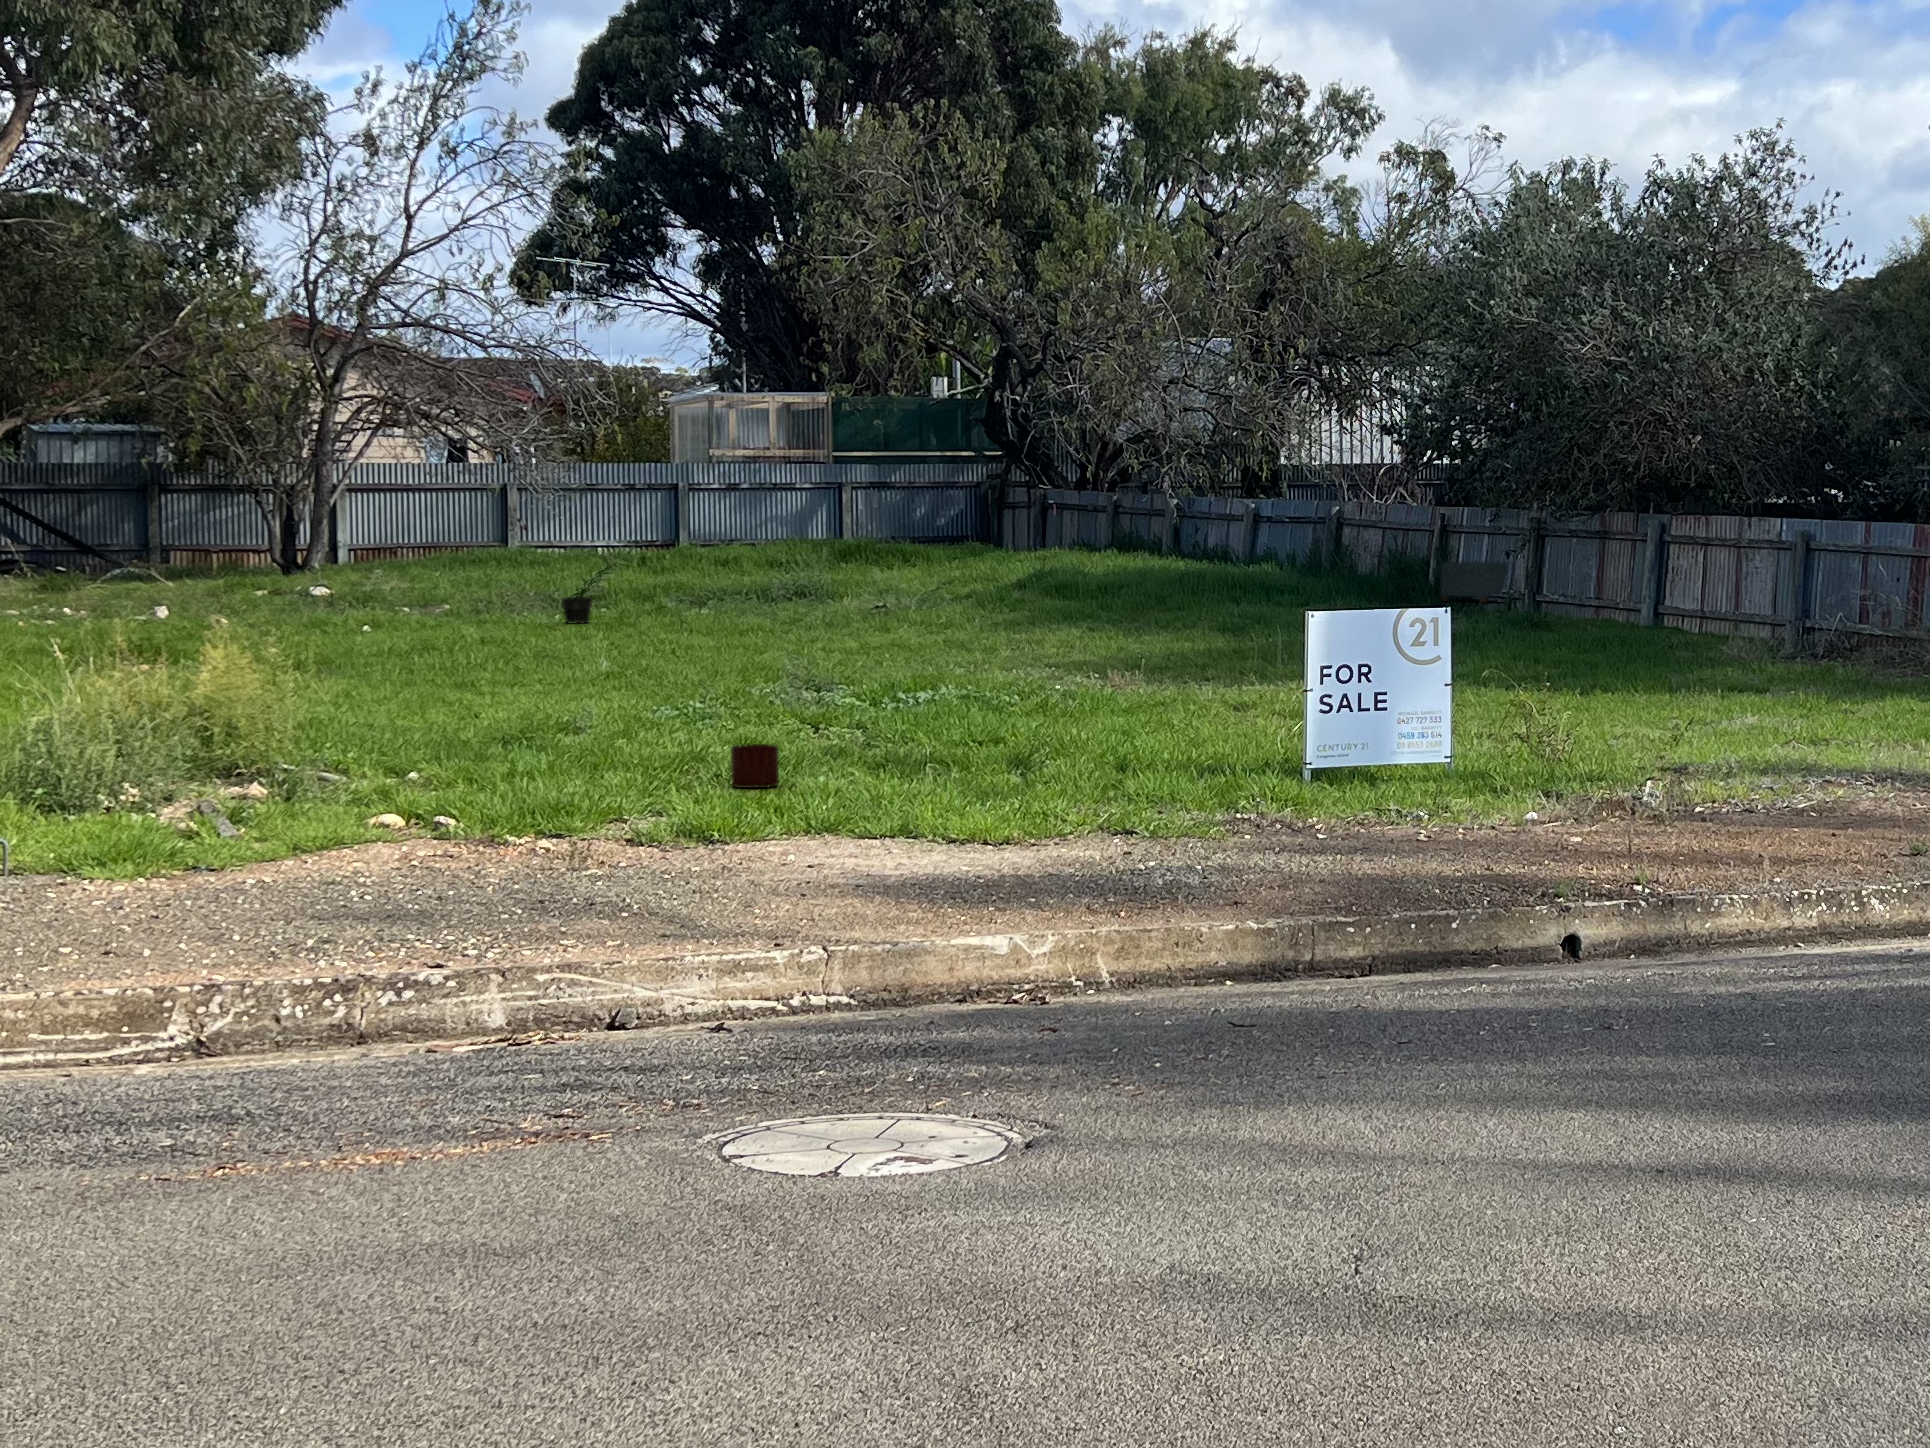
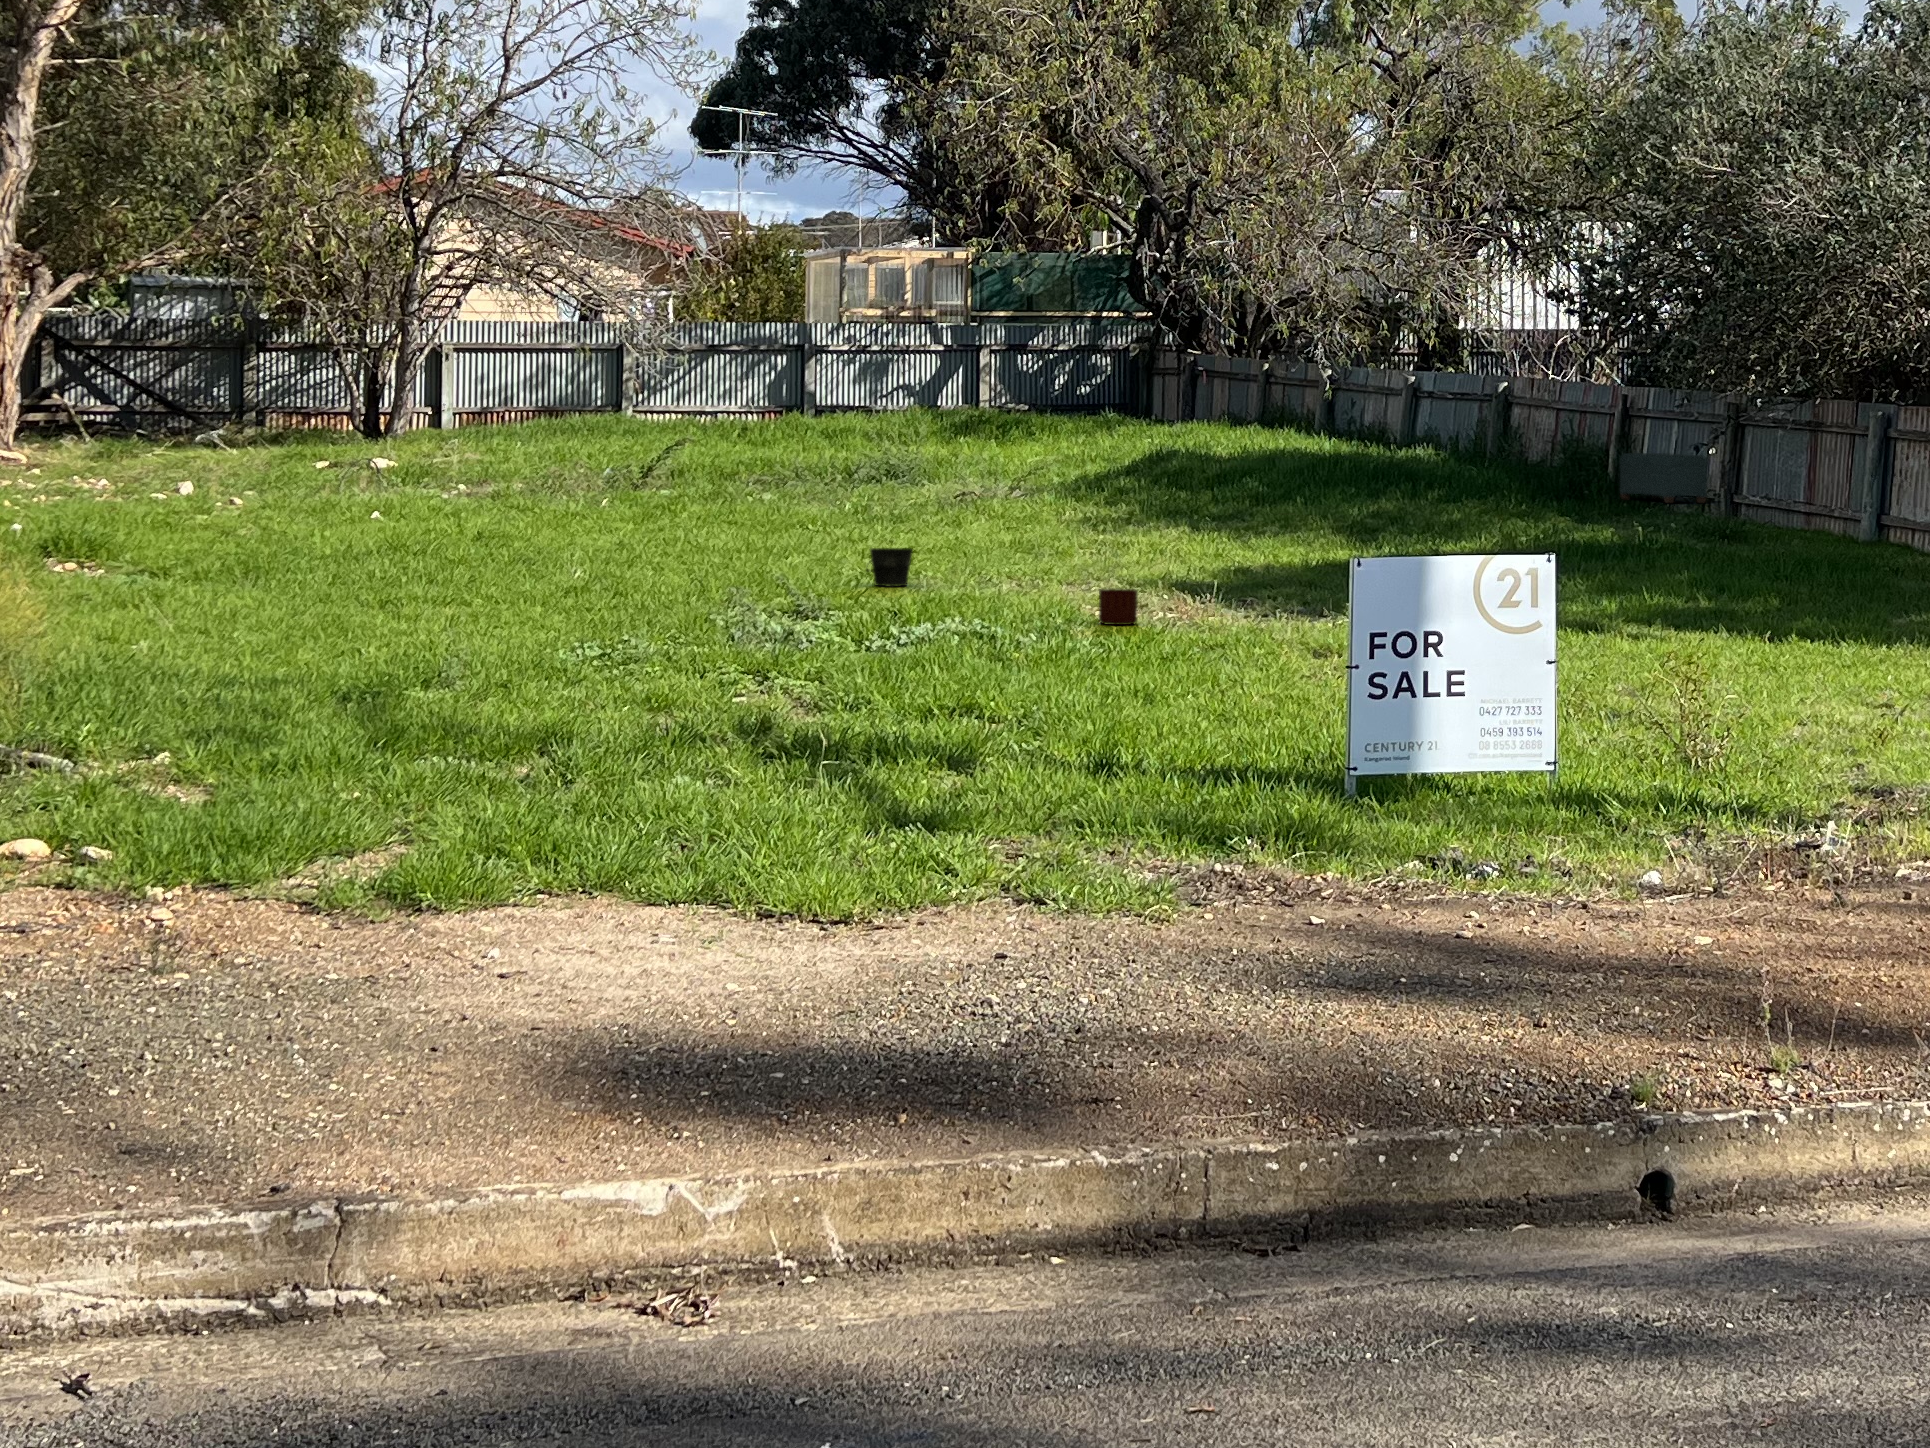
bucket: present [560,597,592,623] -> present [867,548,913,587]
planter: present [731,744,779,788] -> present [1099,589,1138,625]

